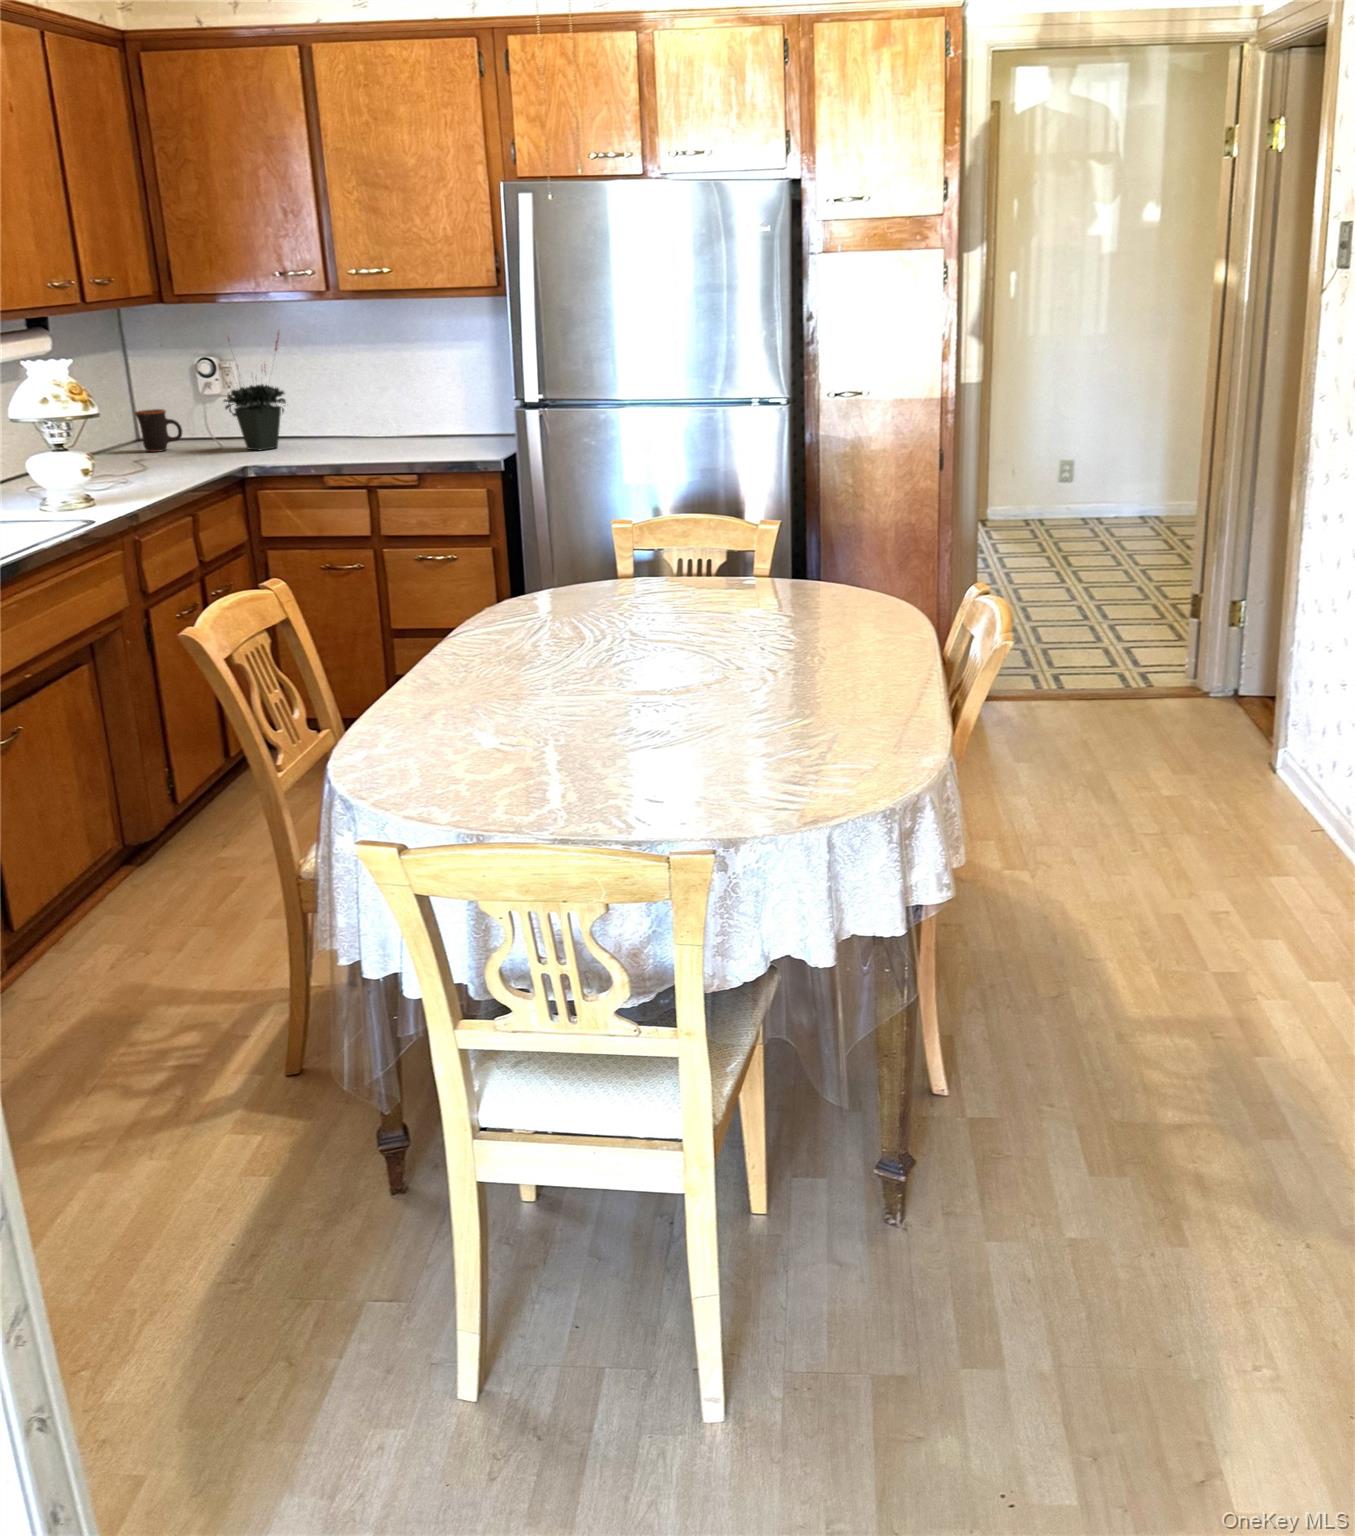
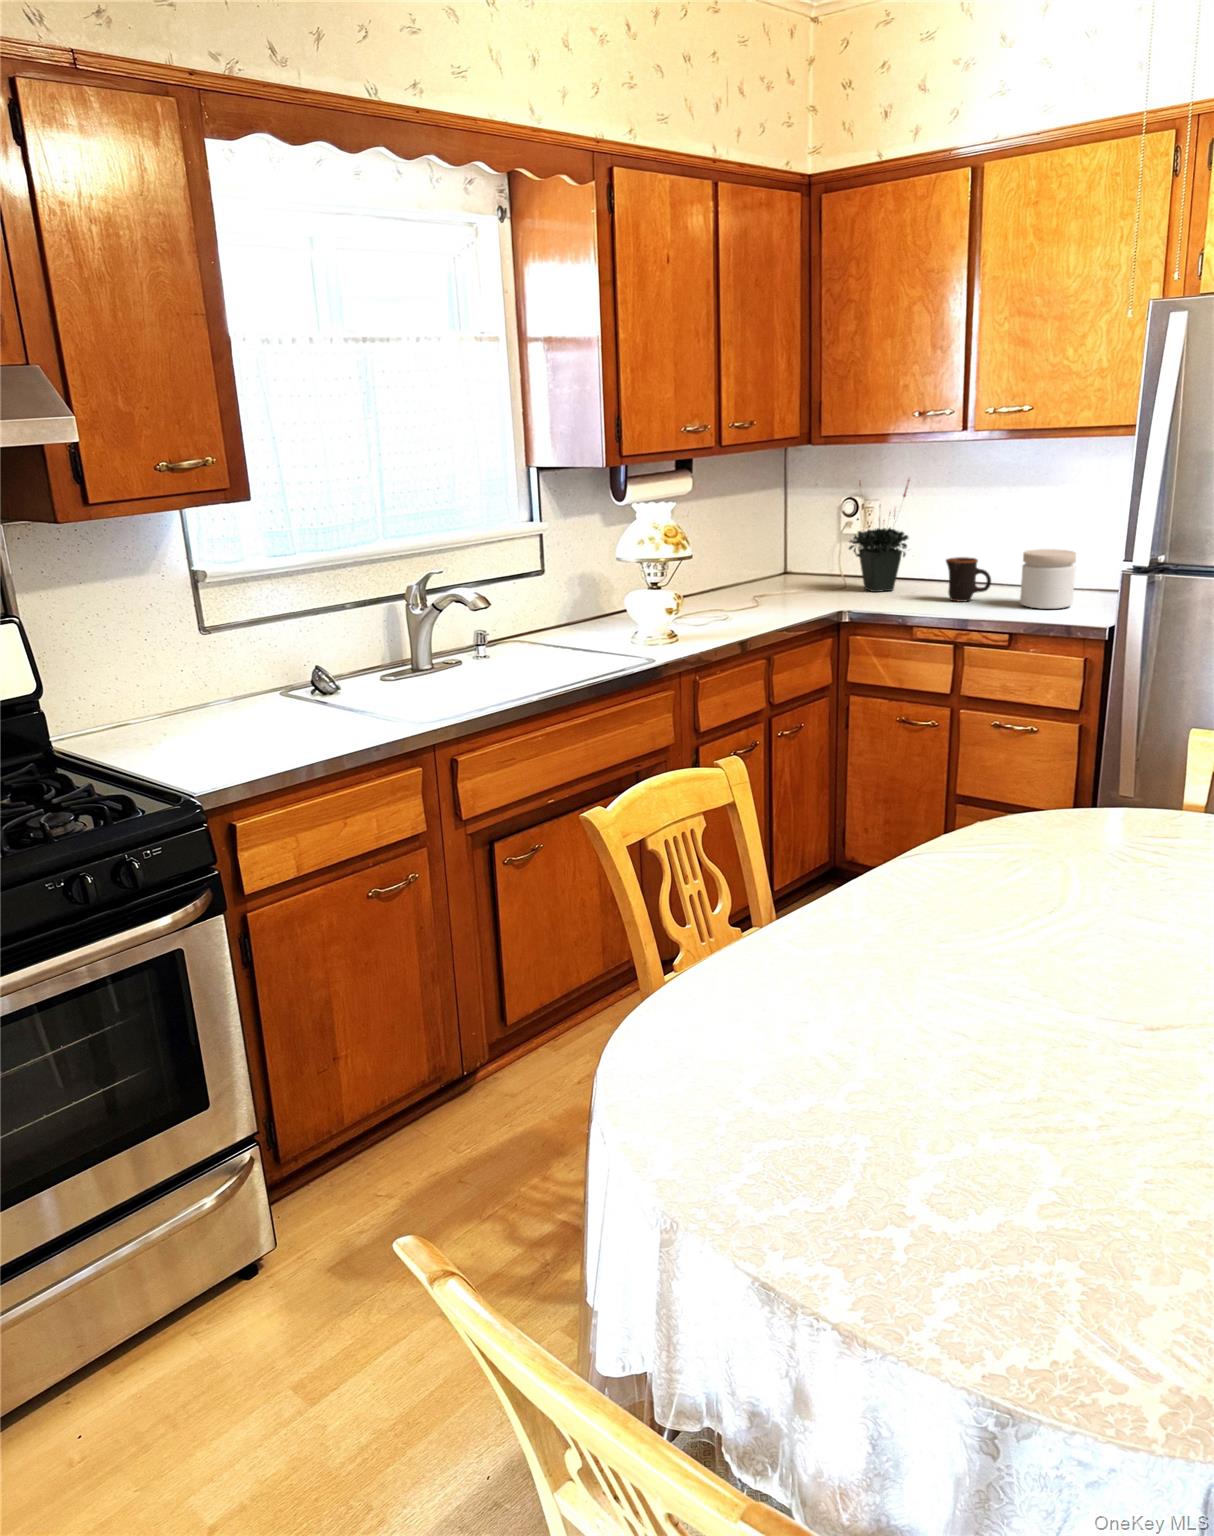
jar: none [406,392,458,448] -> present [1020,549,1076,609]
mug: present [135,409,182,452] -> present [946,557,991,602]

